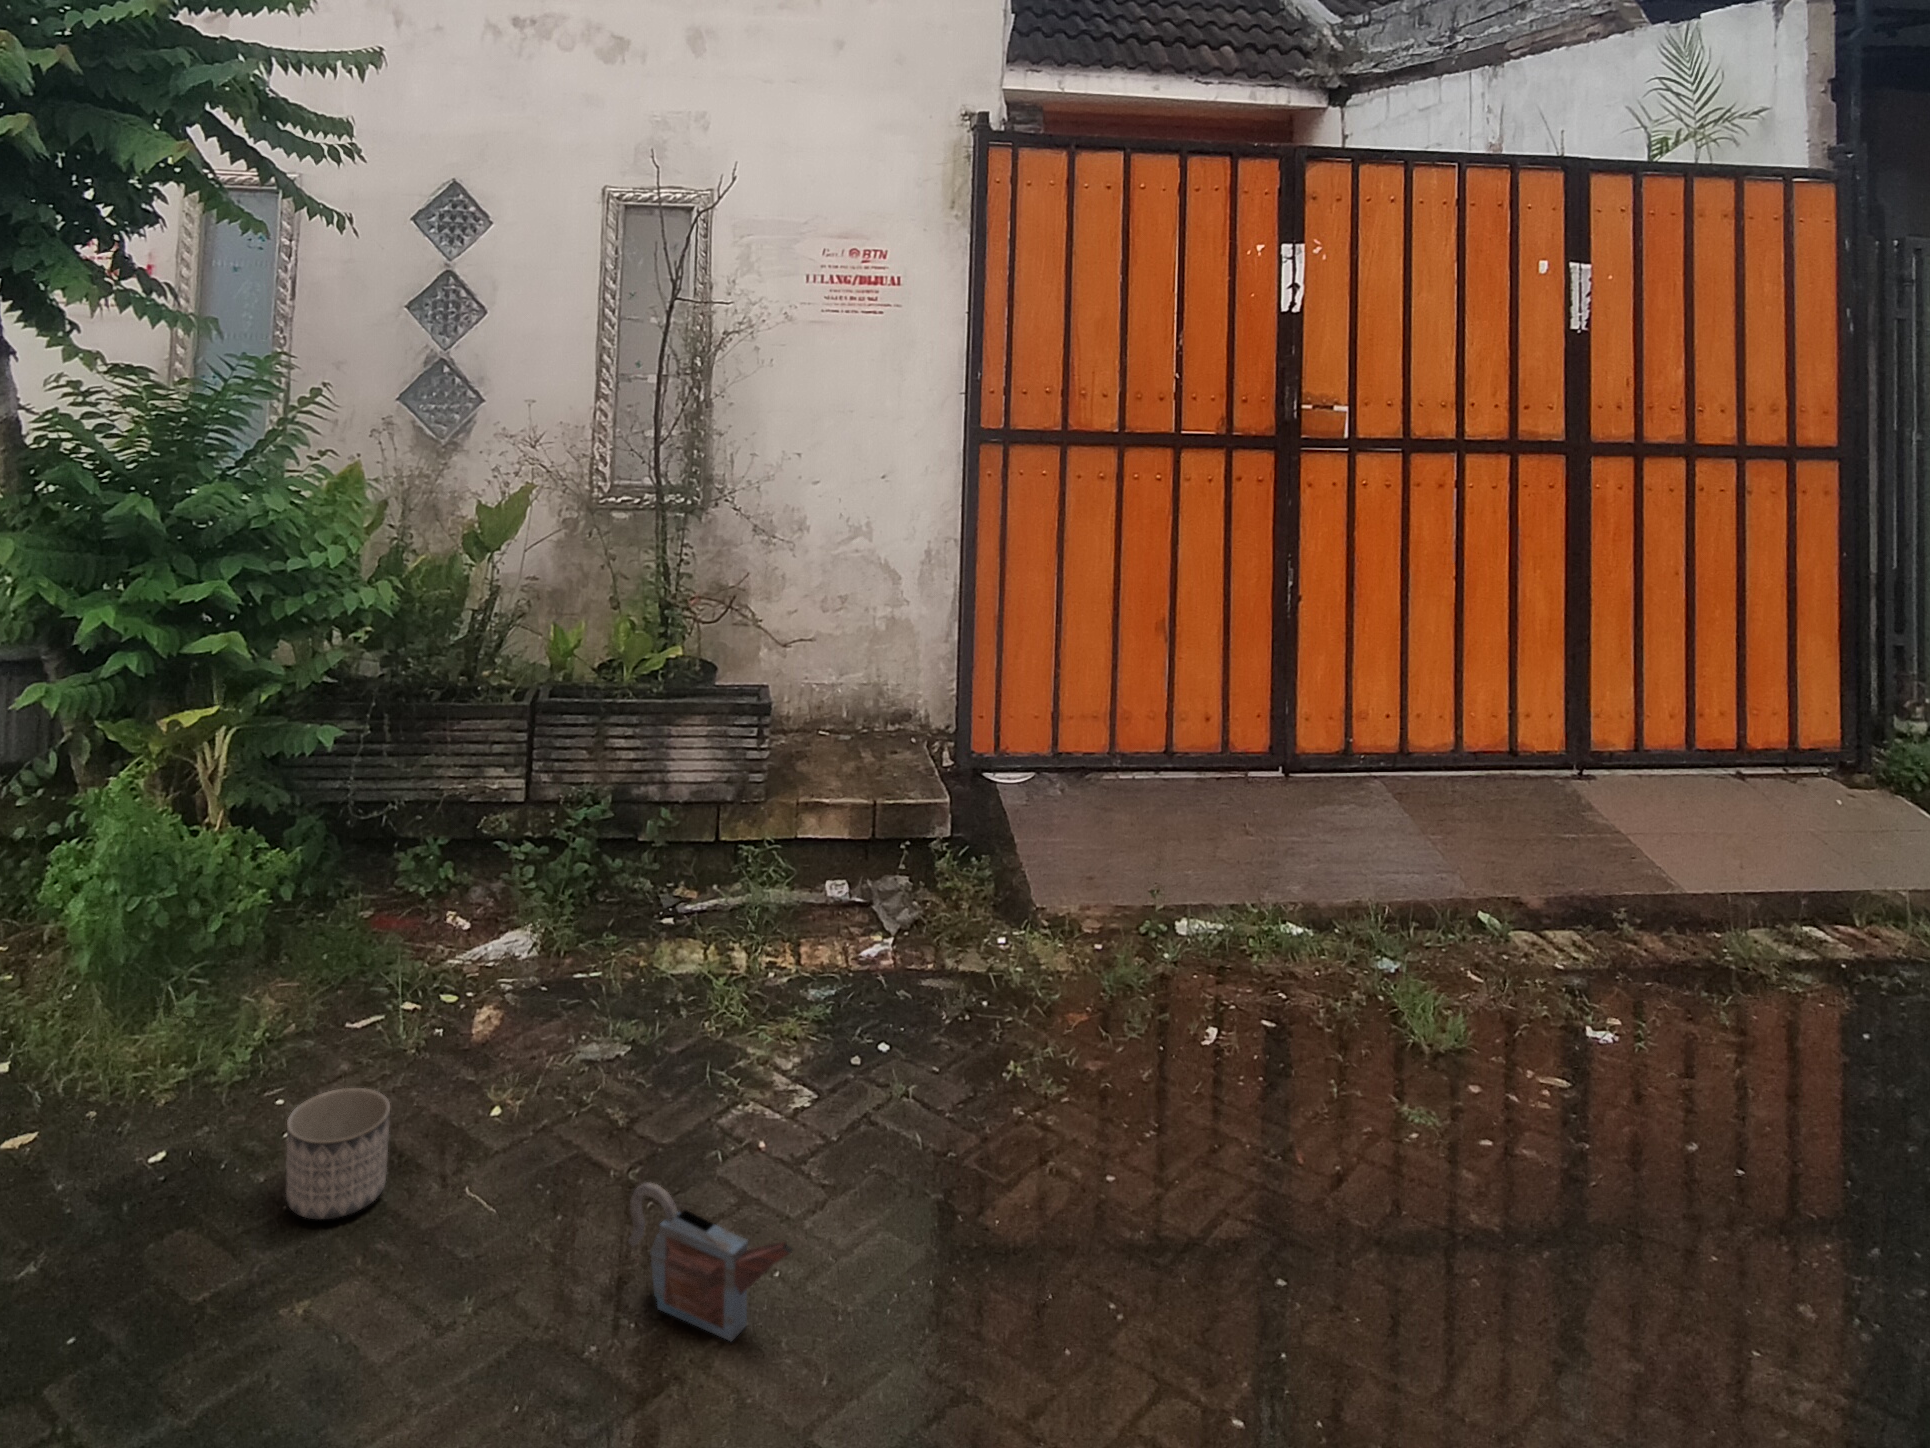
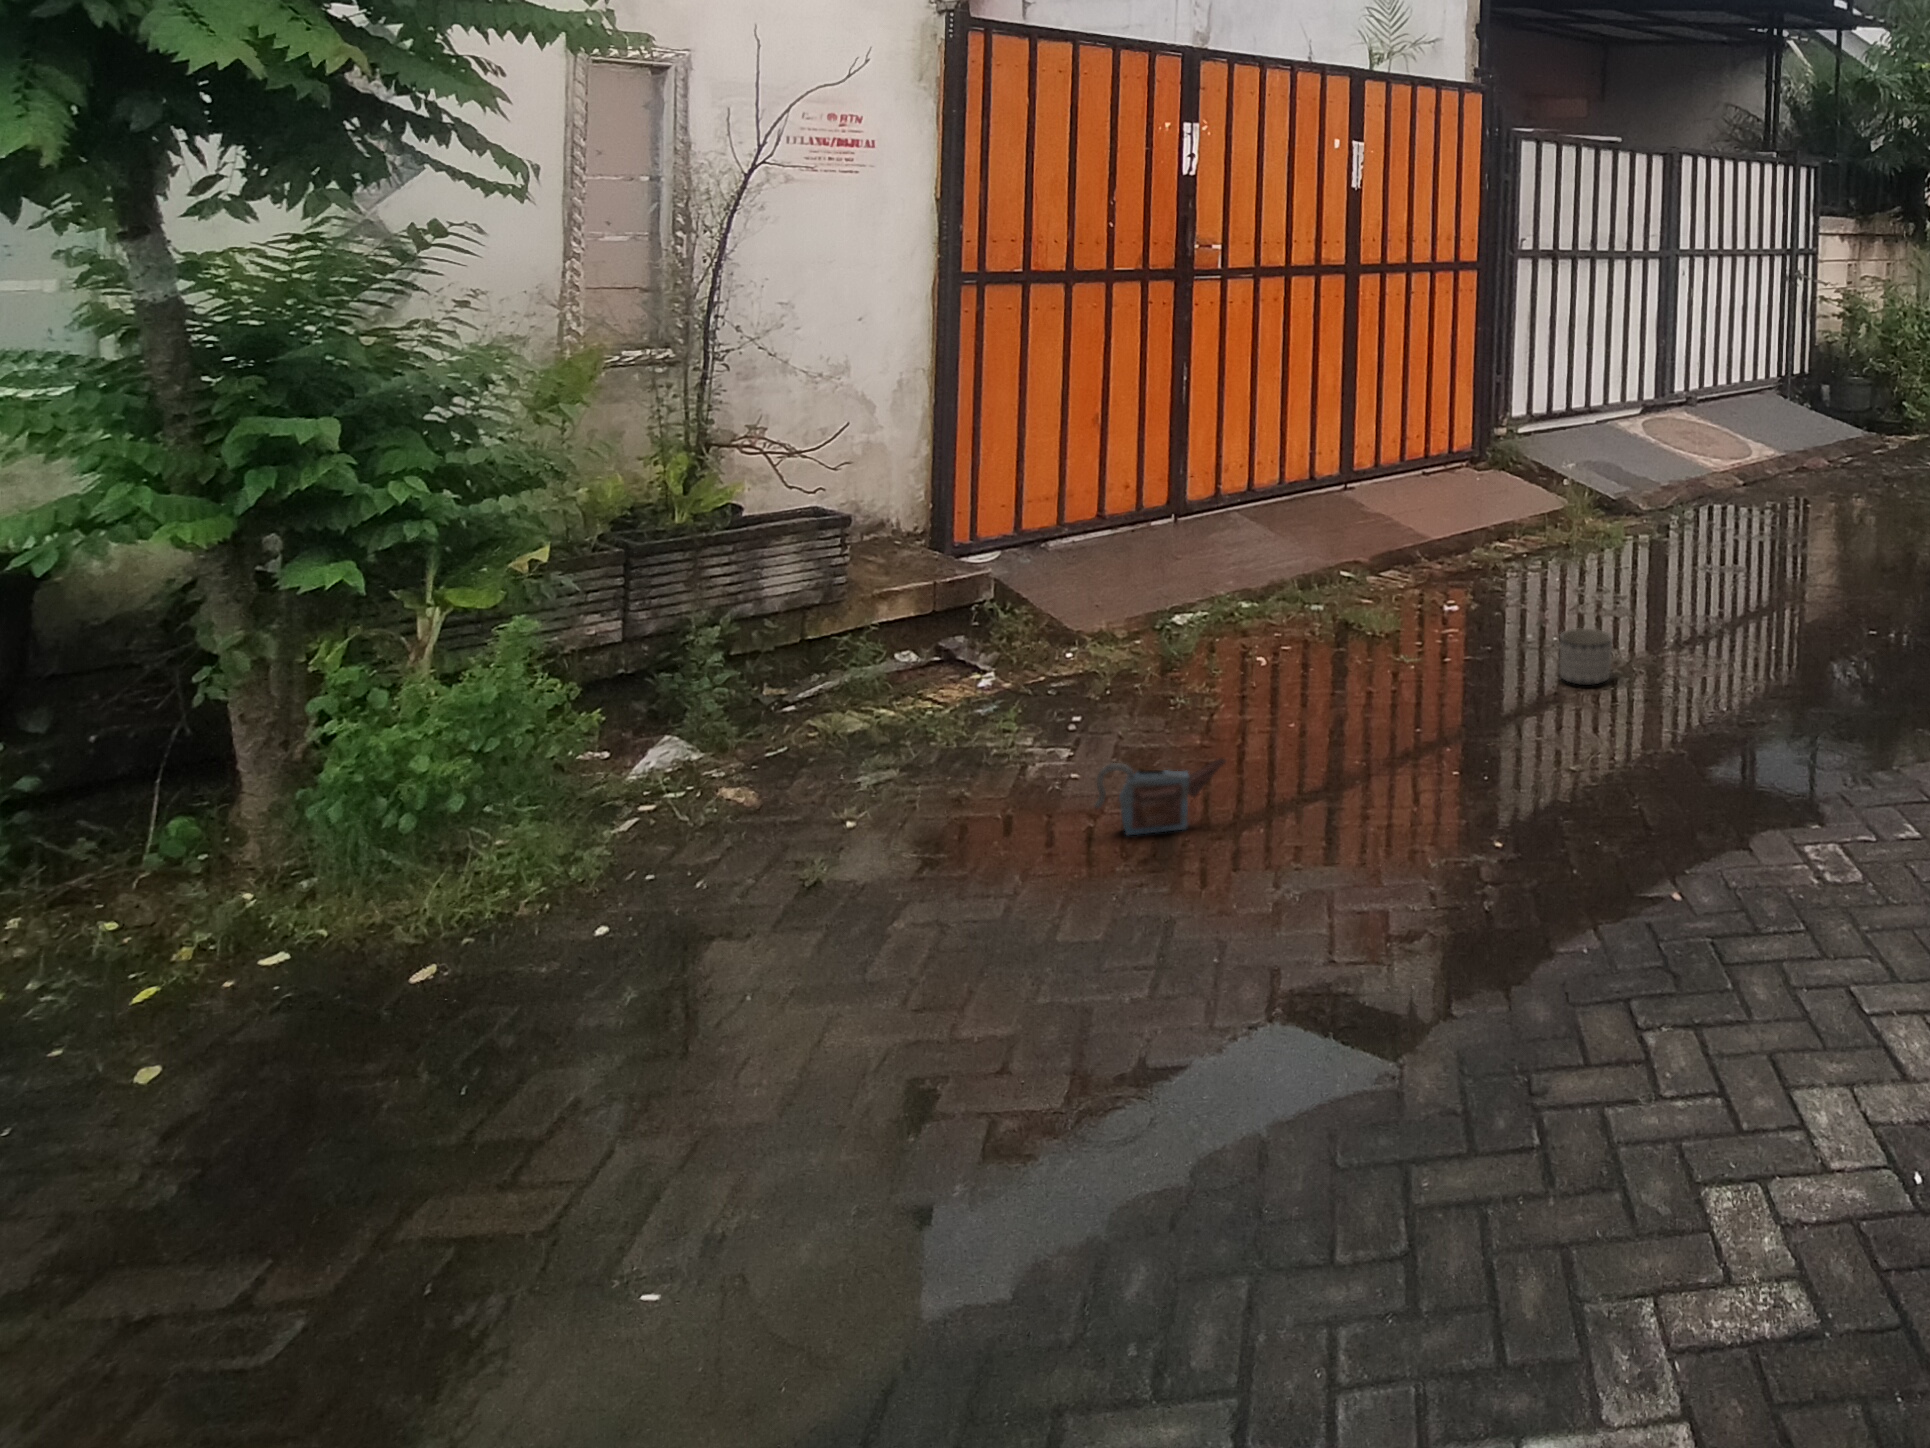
planter: present [286,1088,390,1219] -> present [1559,628,1612,685]

